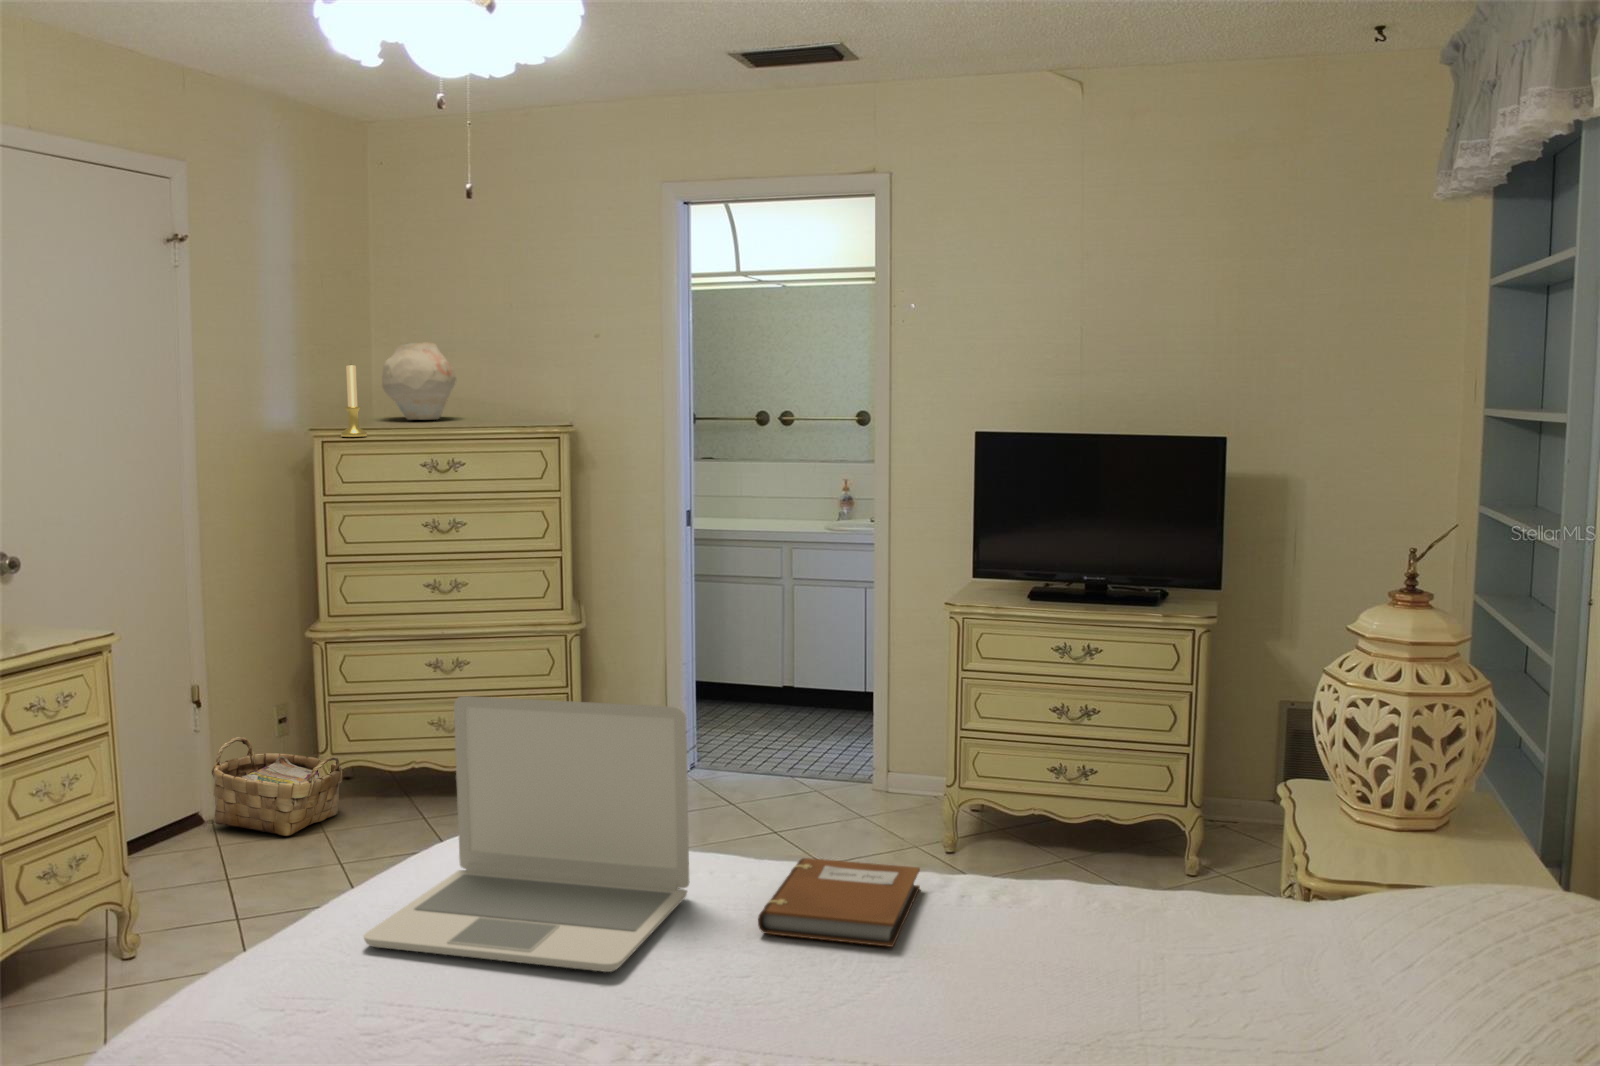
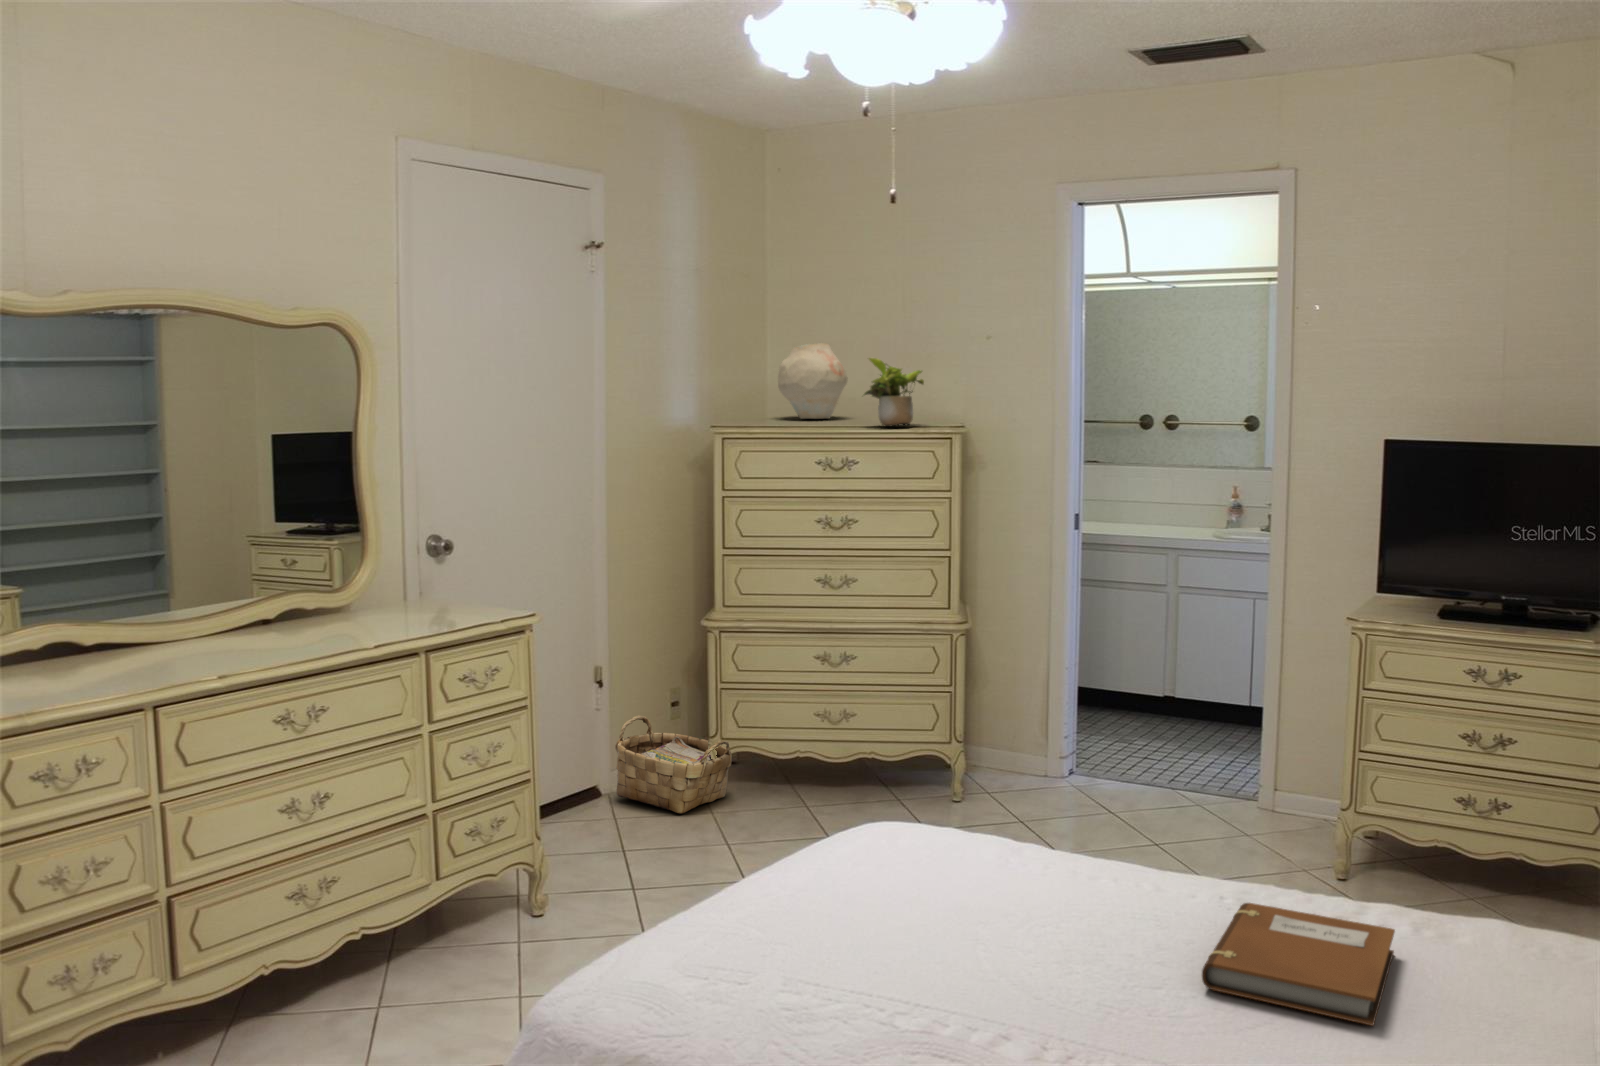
potted plant: none [470,359,534,429] -> present [864,358,924,427]
candle holder: present [341,365,367,437] -> none [740,361,765,433]
laptop: present [364,696,689,972] -> none [767,692,1118,1015]

